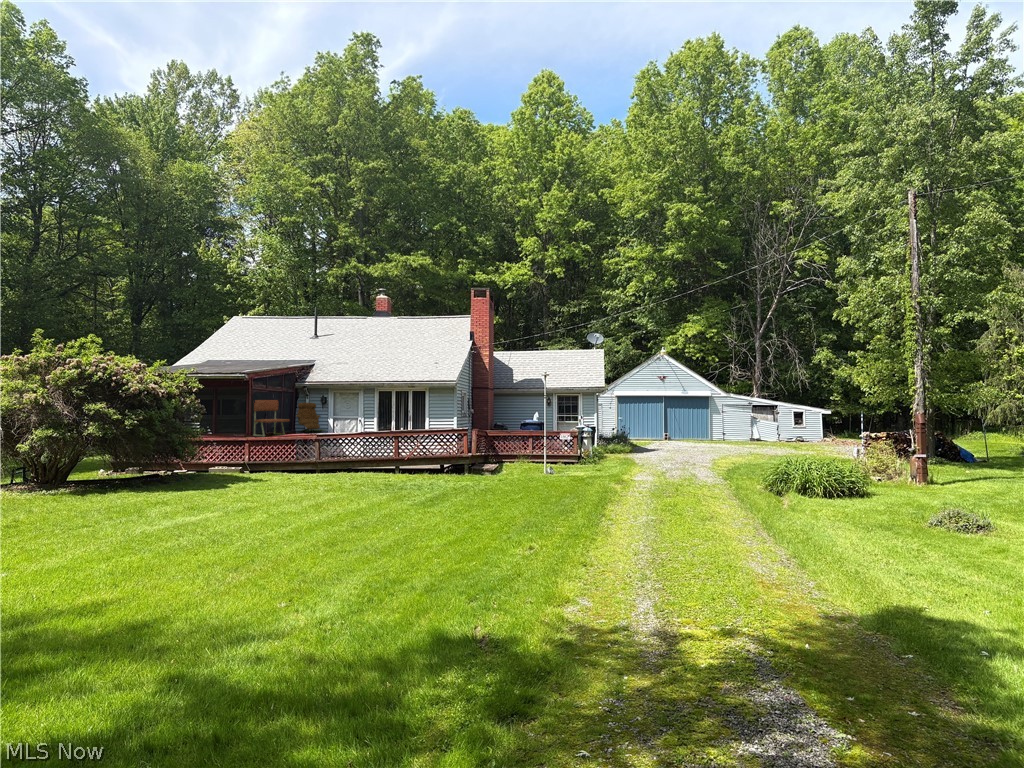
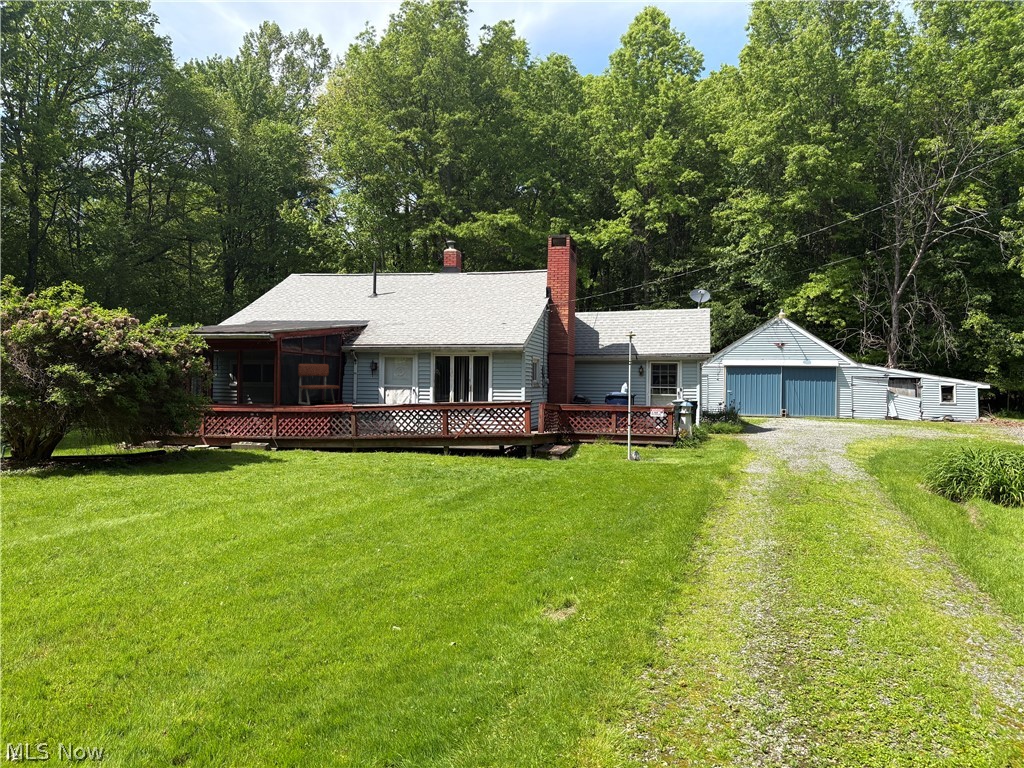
lounge chair: present [296,402,320,433] -> none [349,367,377,402]

